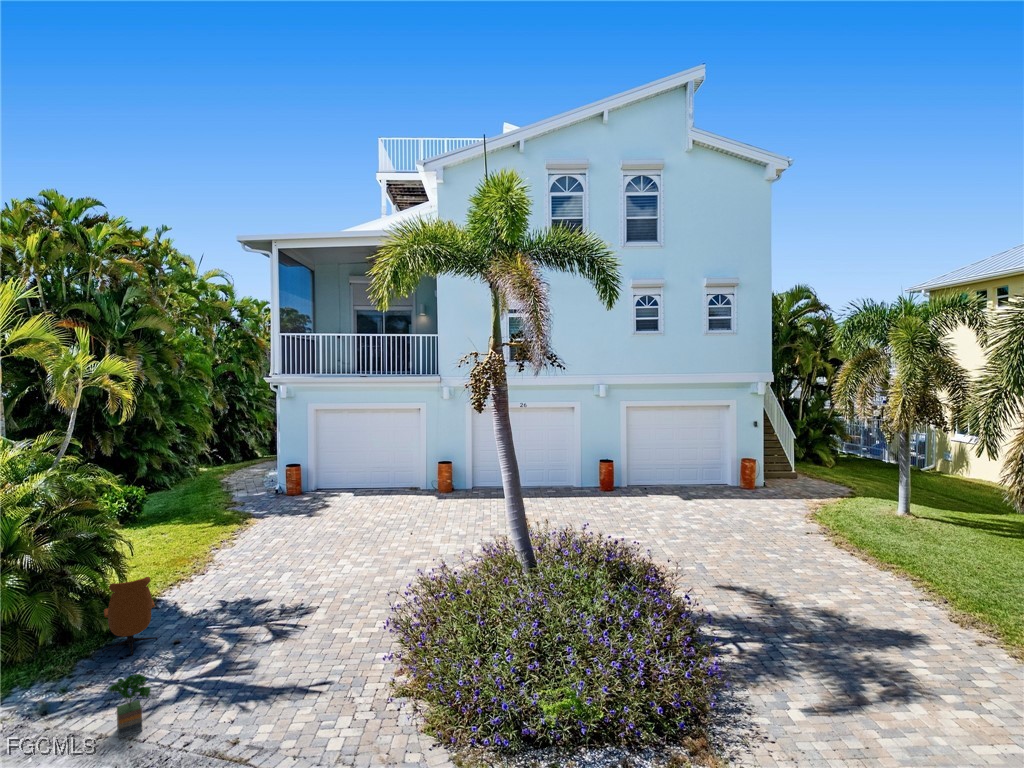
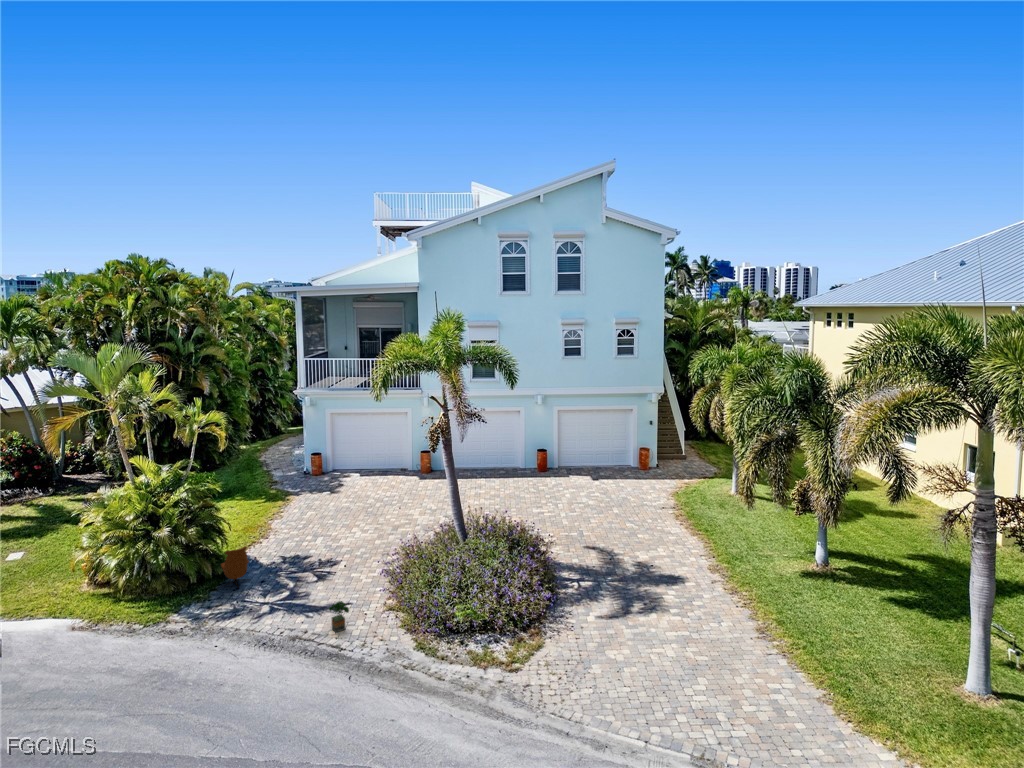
potted tree: present [109,674,151,738] -> present [329,601,349,633]

